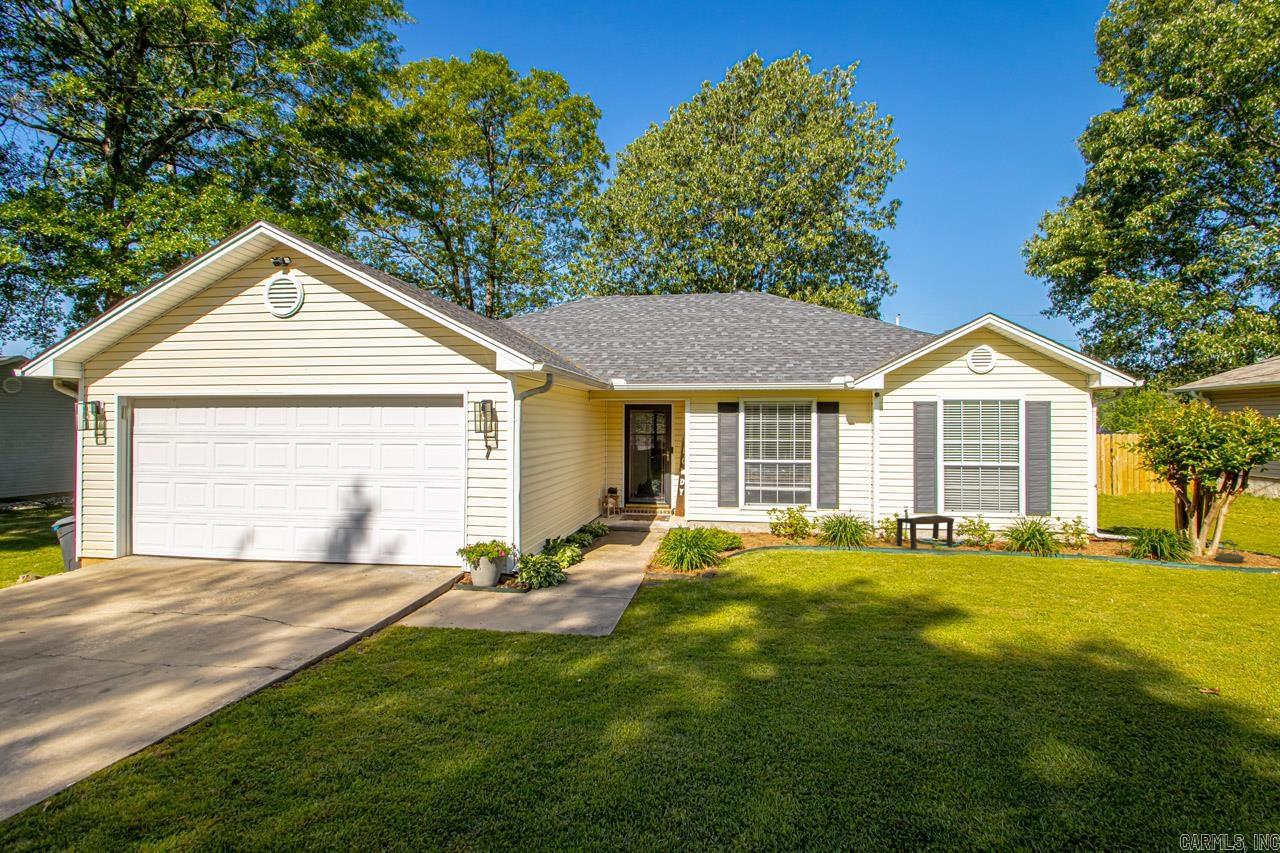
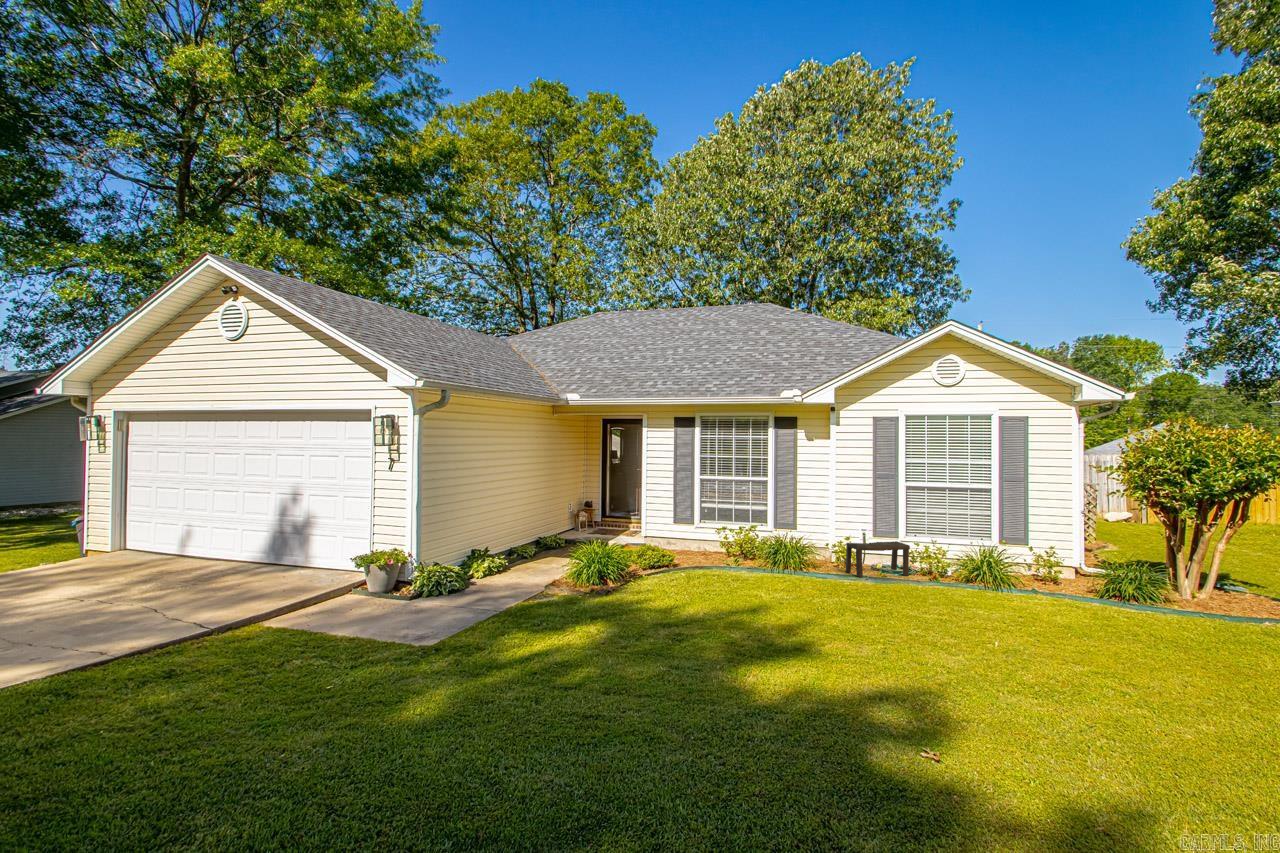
basket: present [1213,540,1244,563] -> none [1219,585,1261,613]

